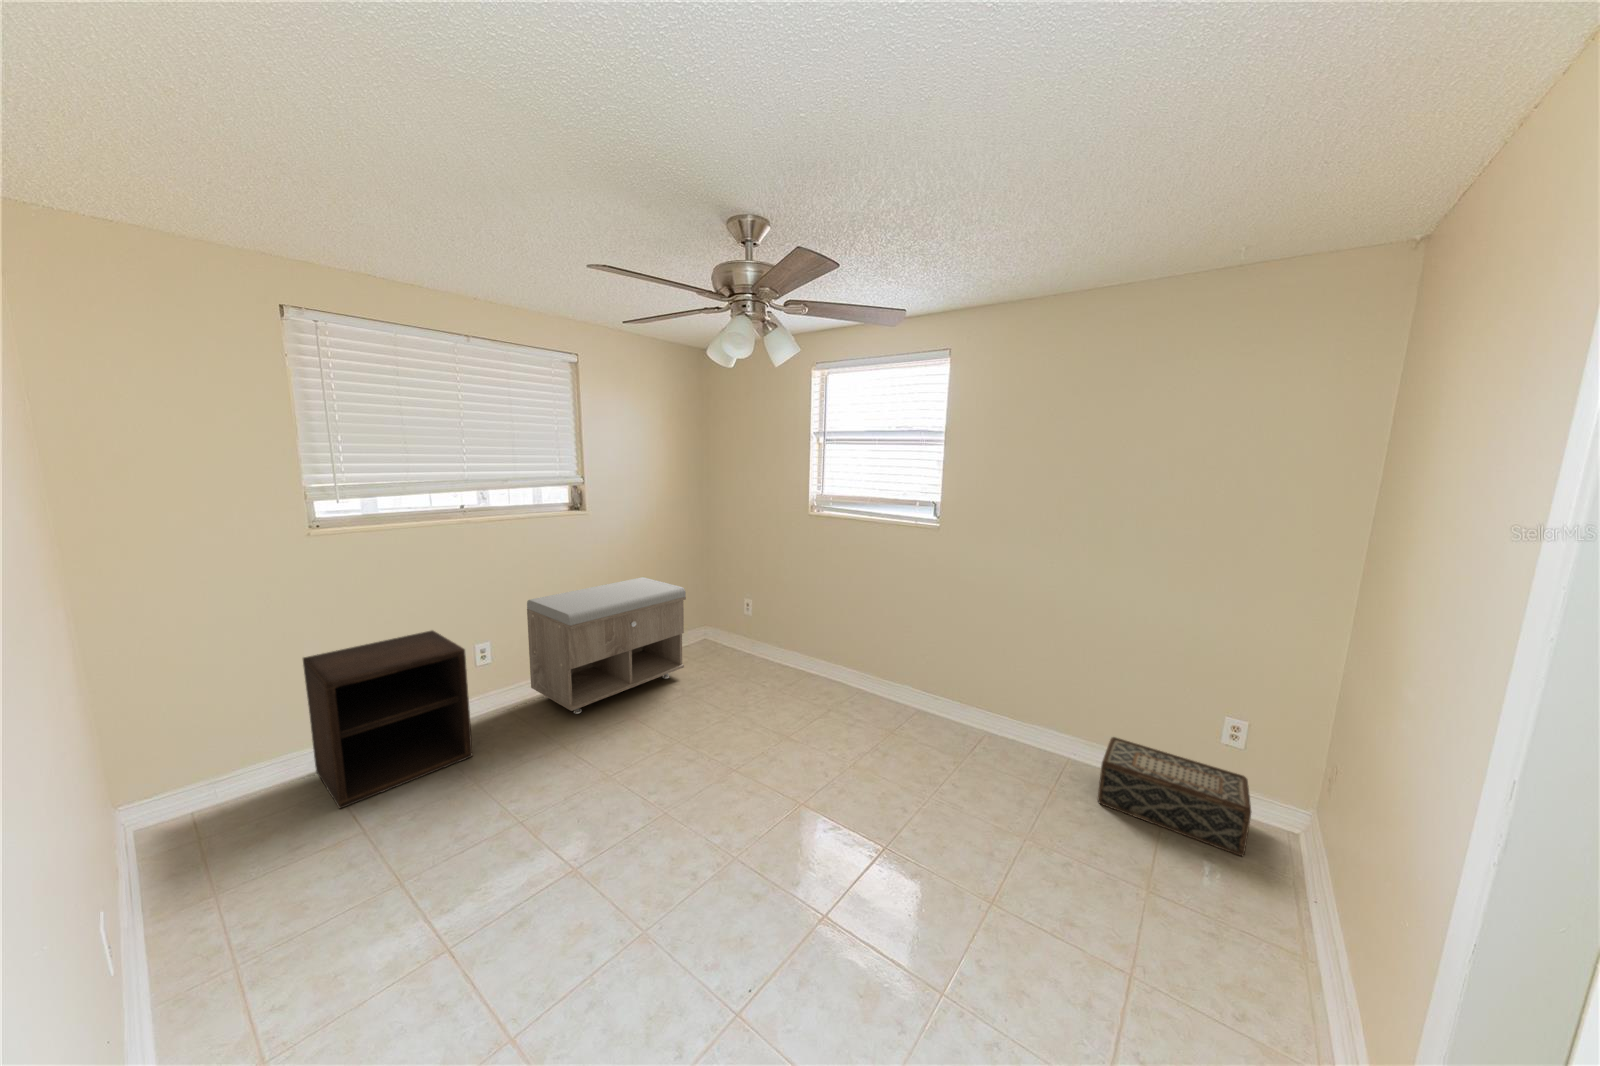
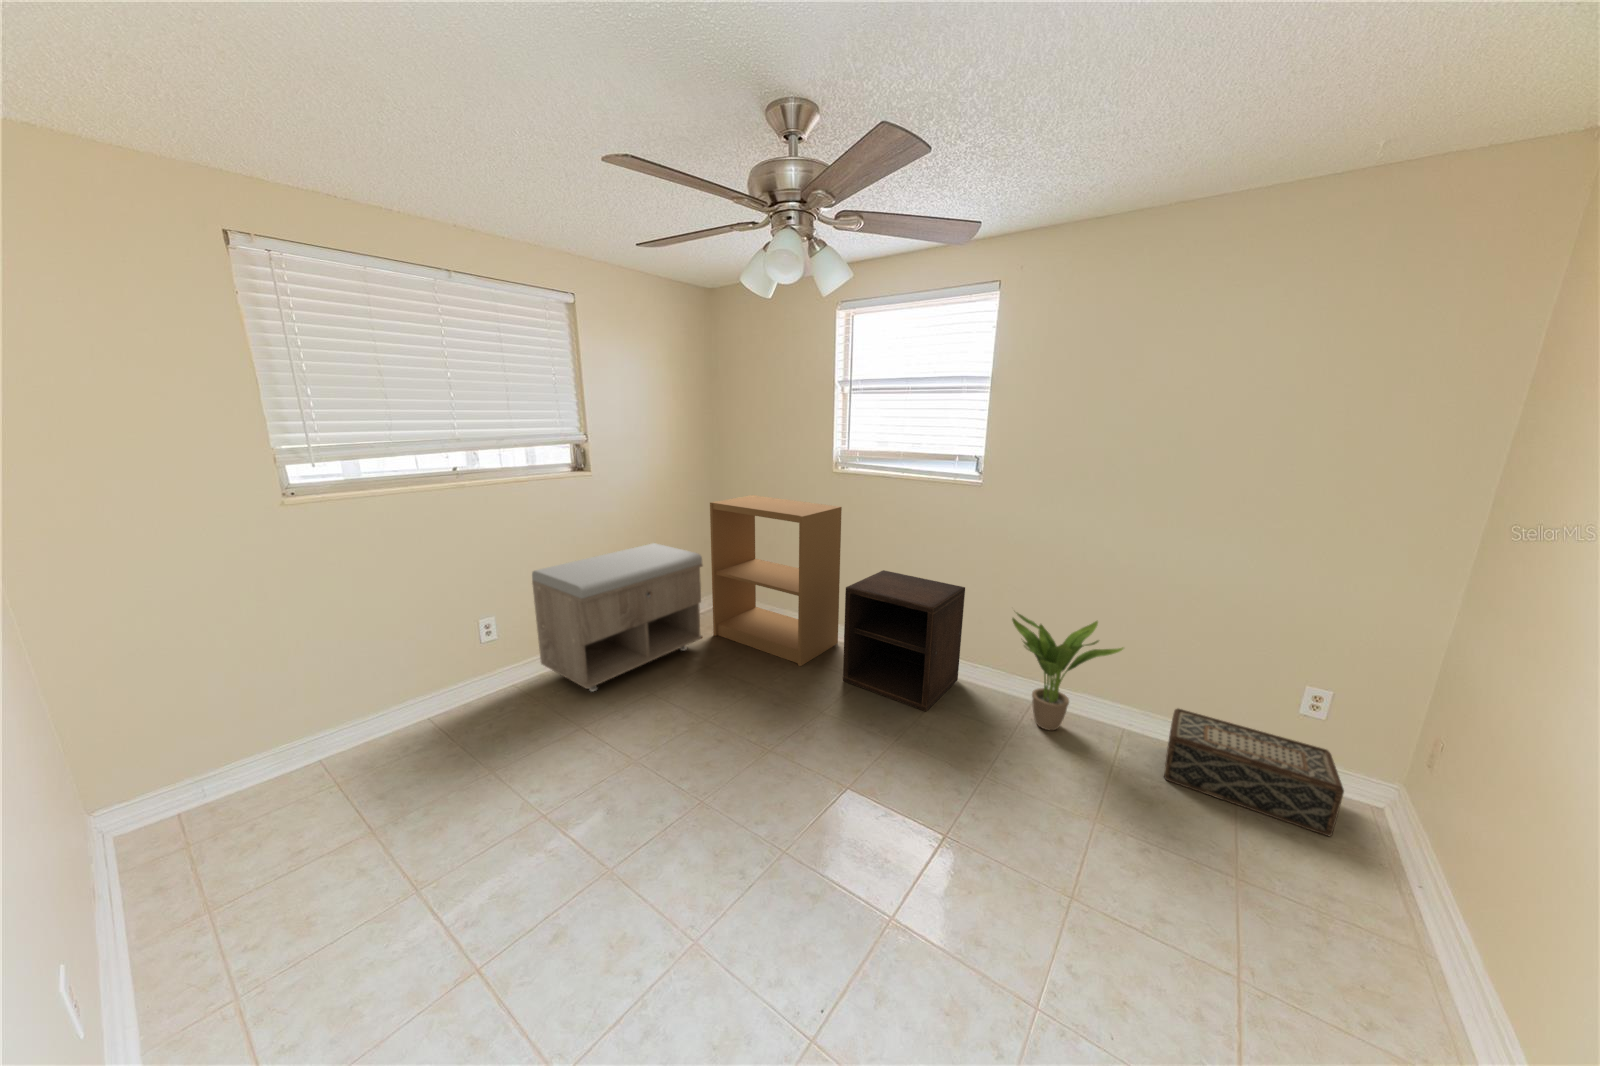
bookshelf: none [695,534,815,695] -> present [710,495,842,666]
nightstand: present [303,631,472,809] -> present [843,570,965,711]
potted plant: none [960,639,1064,757] -> present [1012,613,1123,730]

